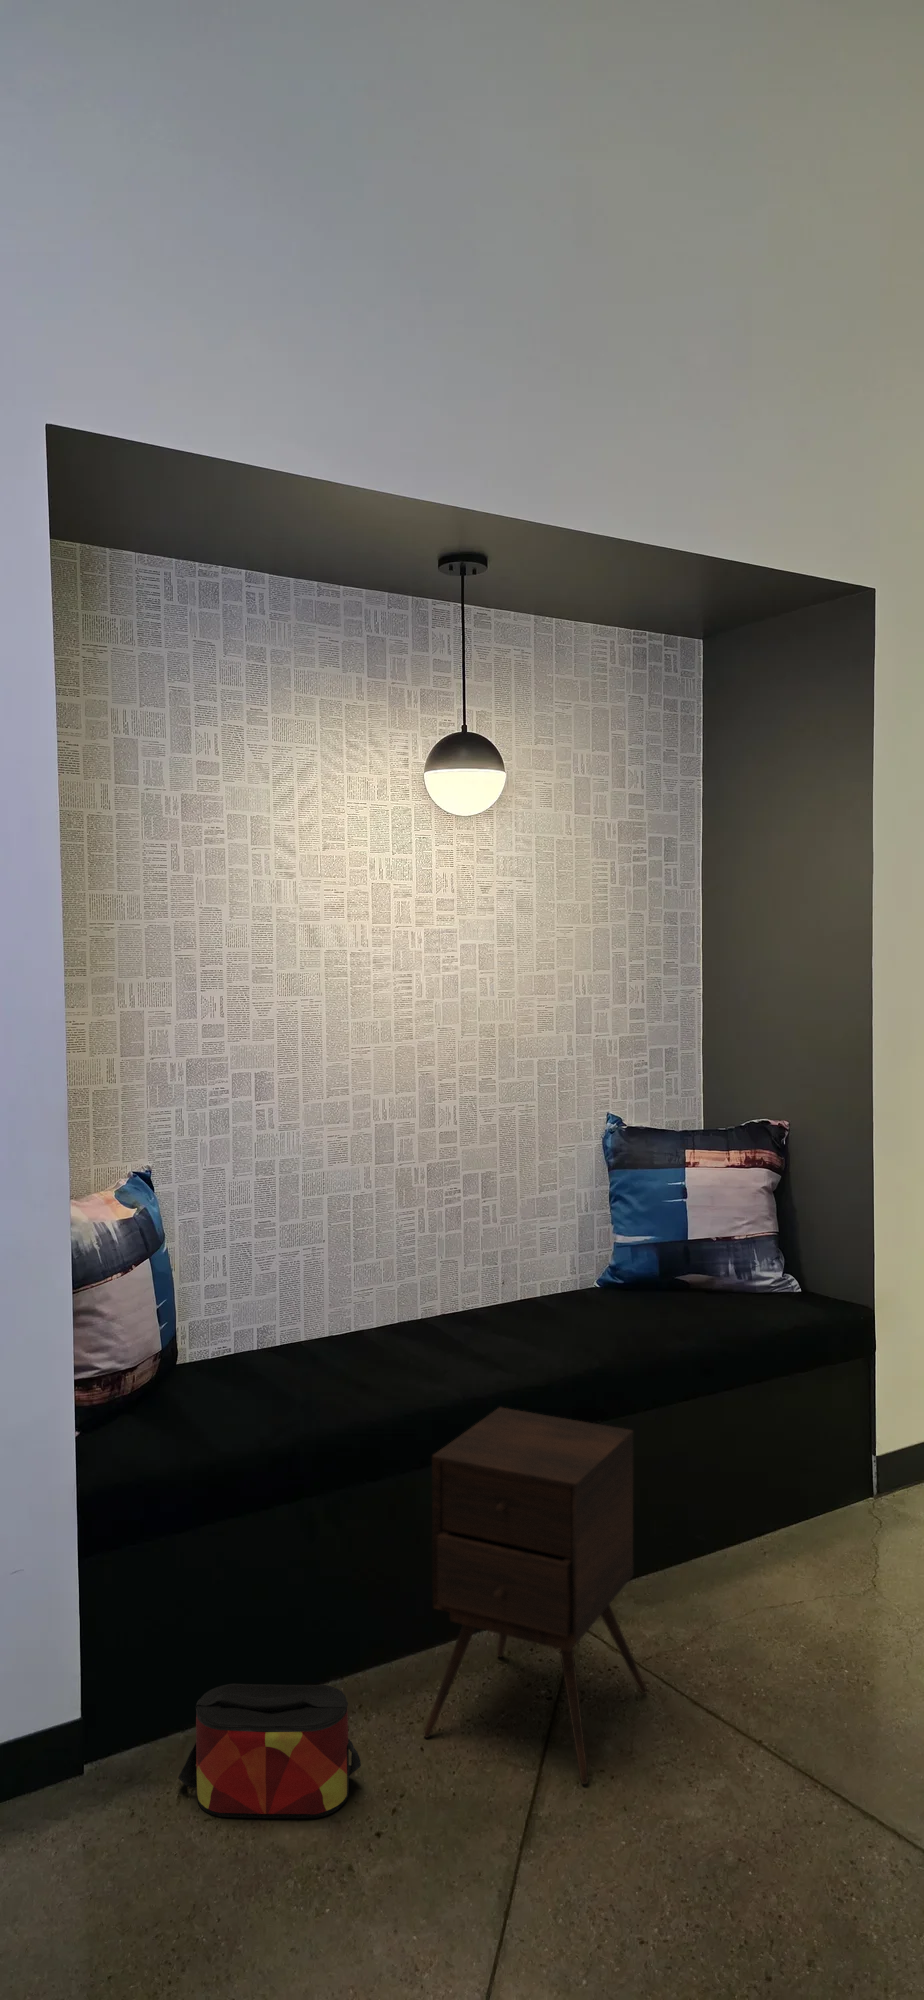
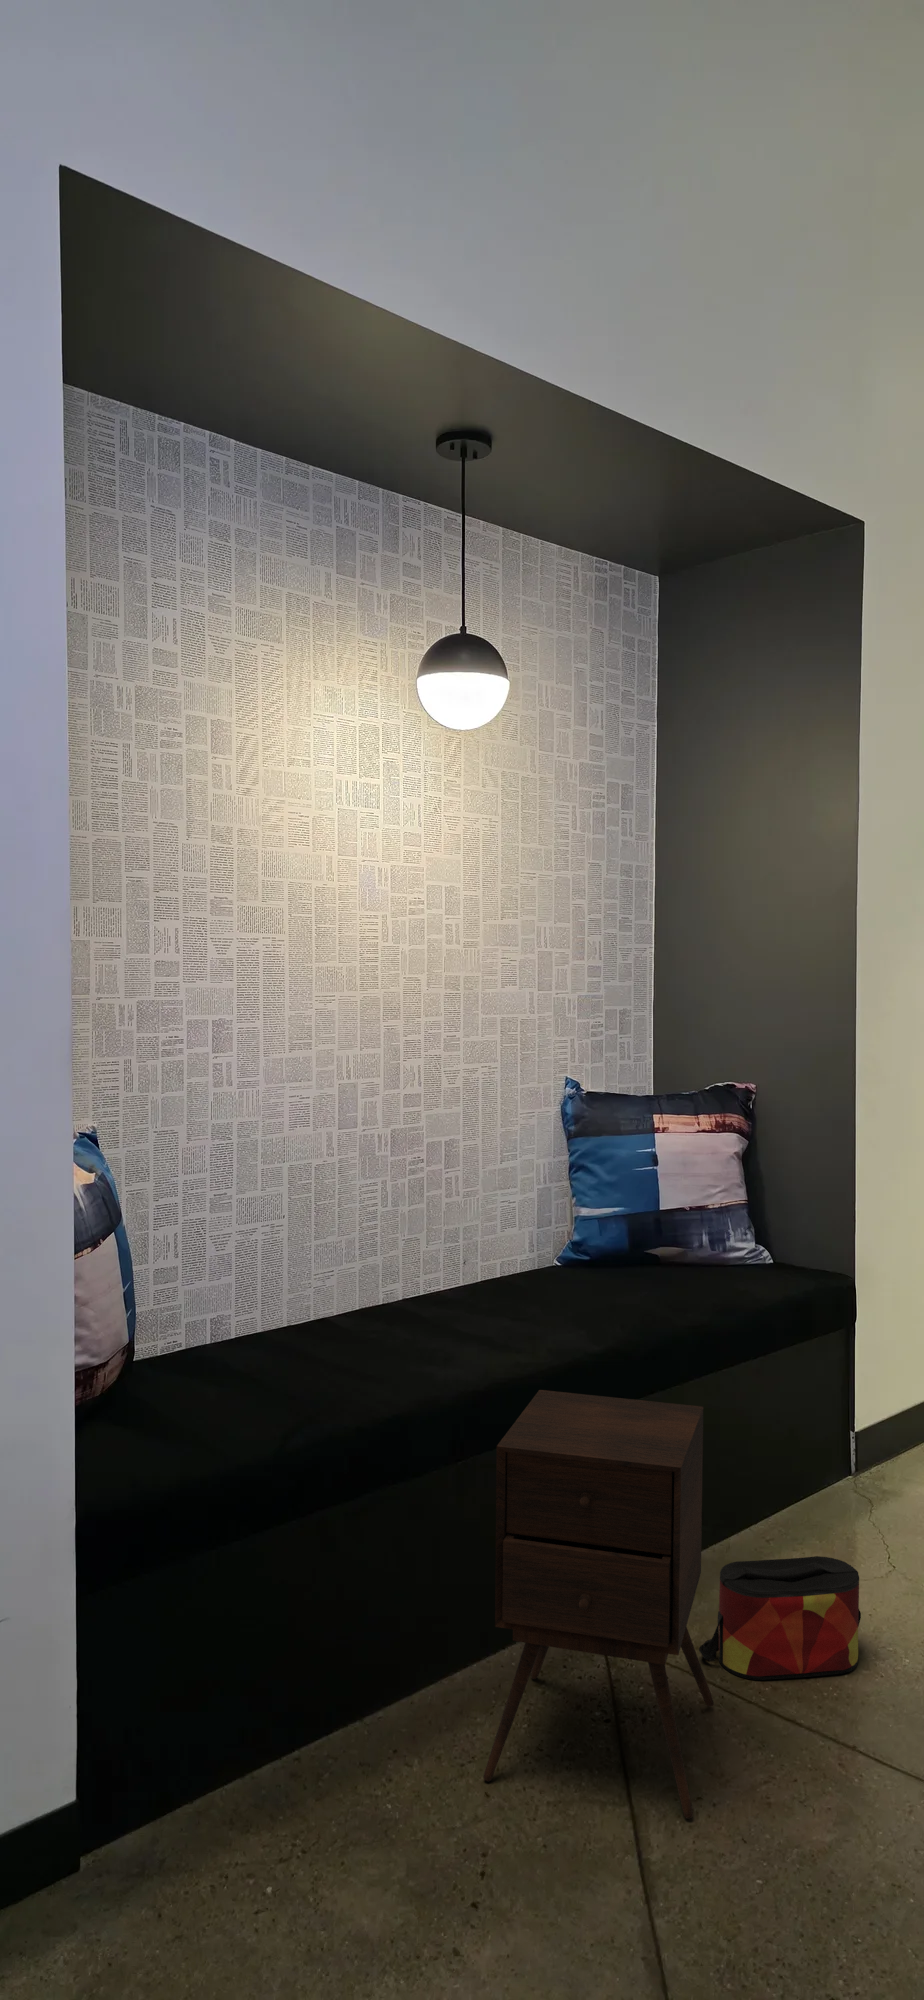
bag: present [178,1684,361,1818] -> present [699,1556,861,1680]

